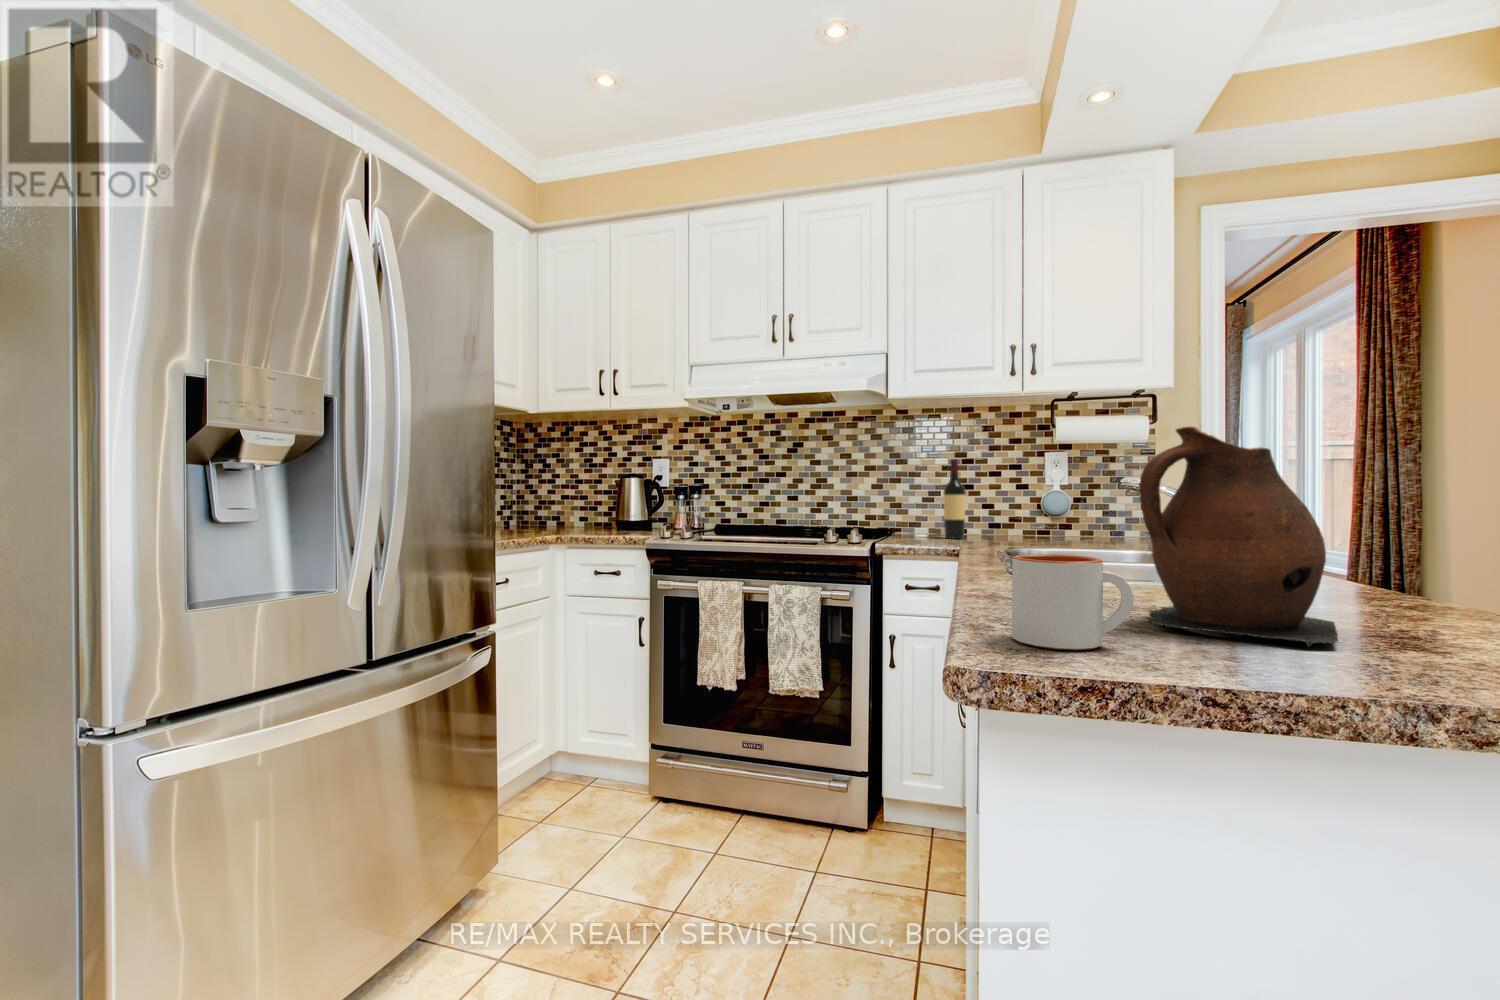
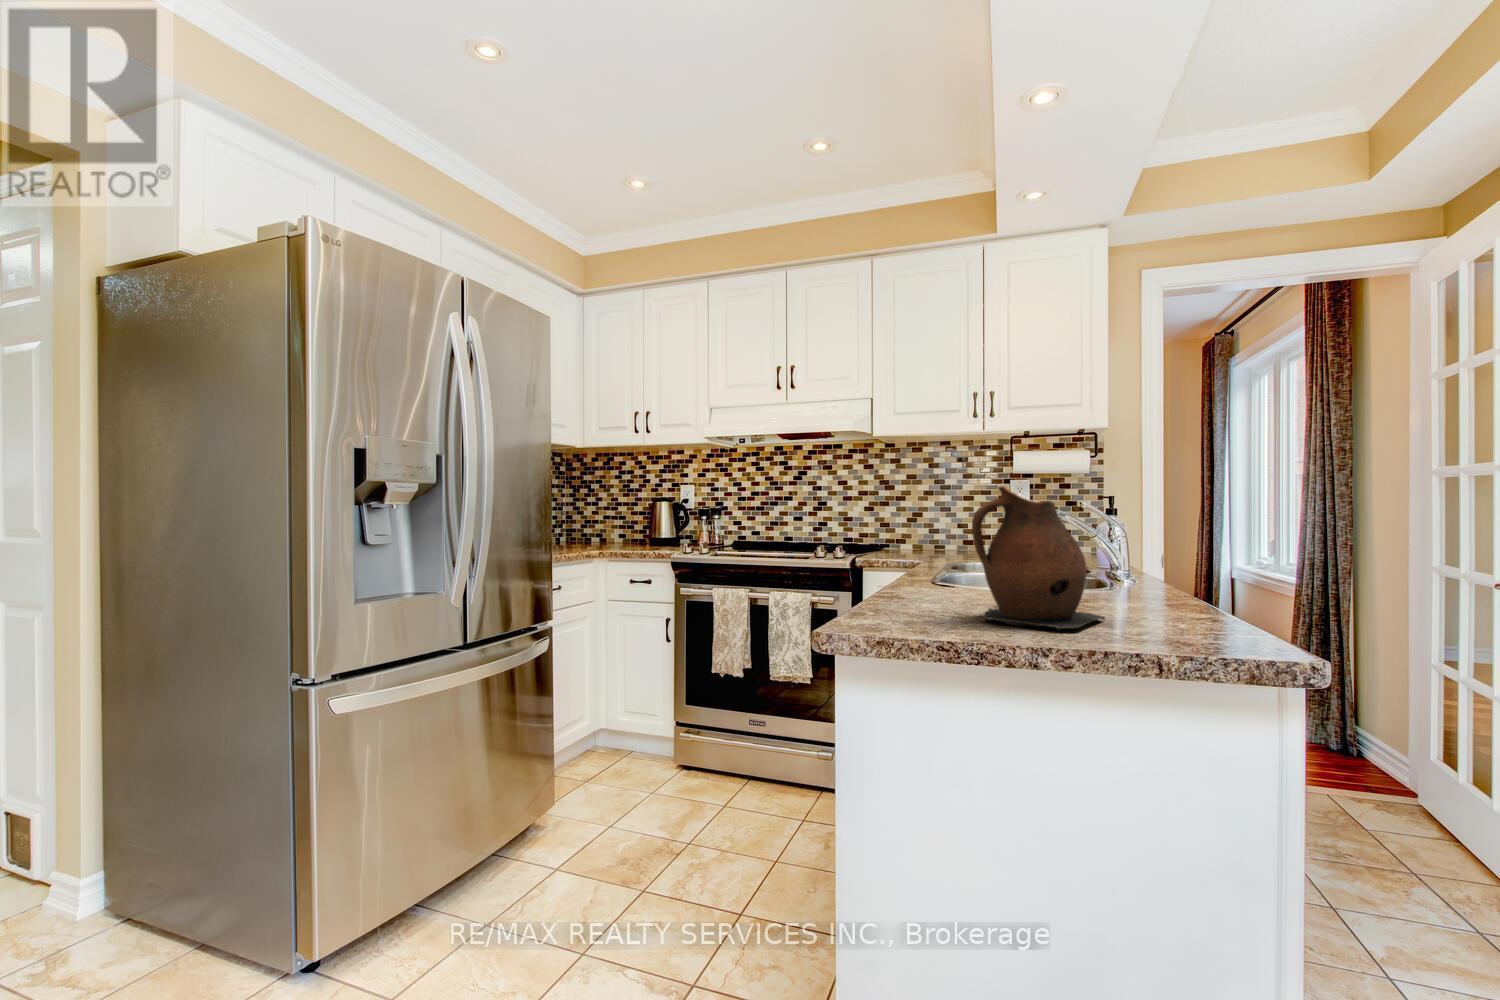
wine bottle: present [944,459,966,539] -> none [923,486,941,554]
mug: present [1012,554,1133,650] -> none [874,571,945,631]

